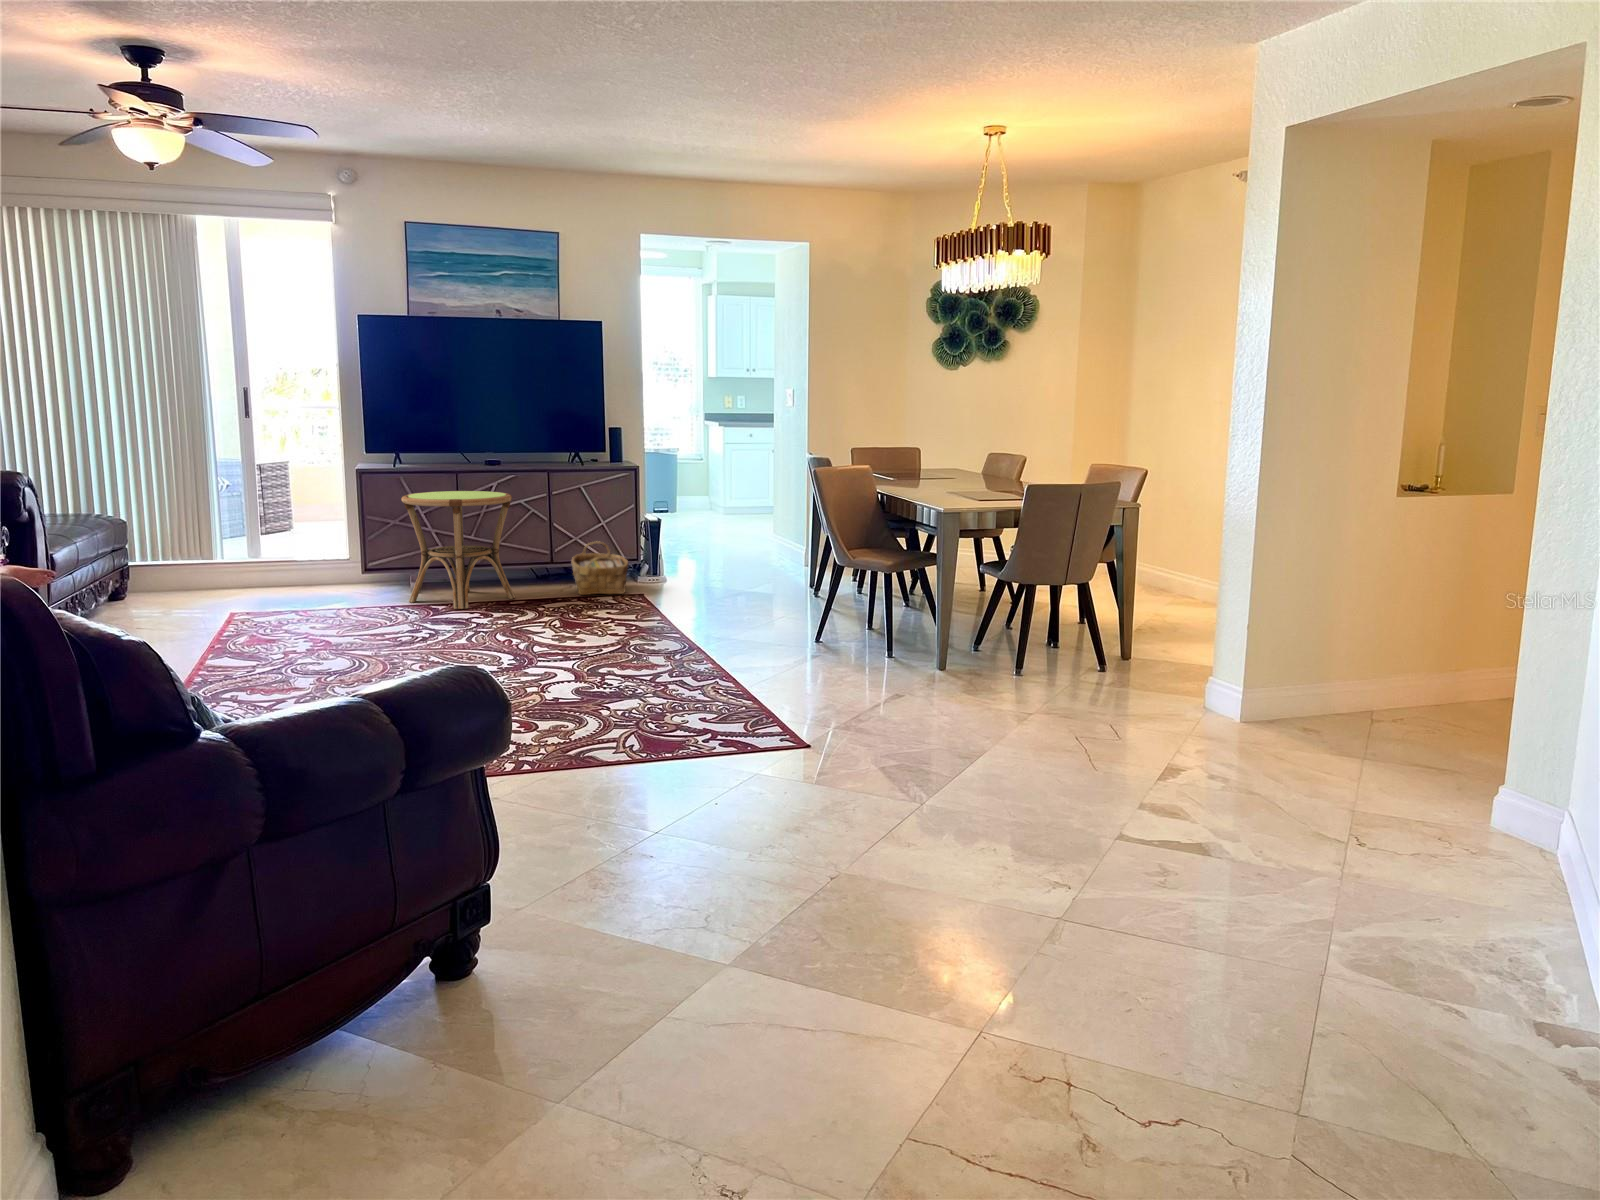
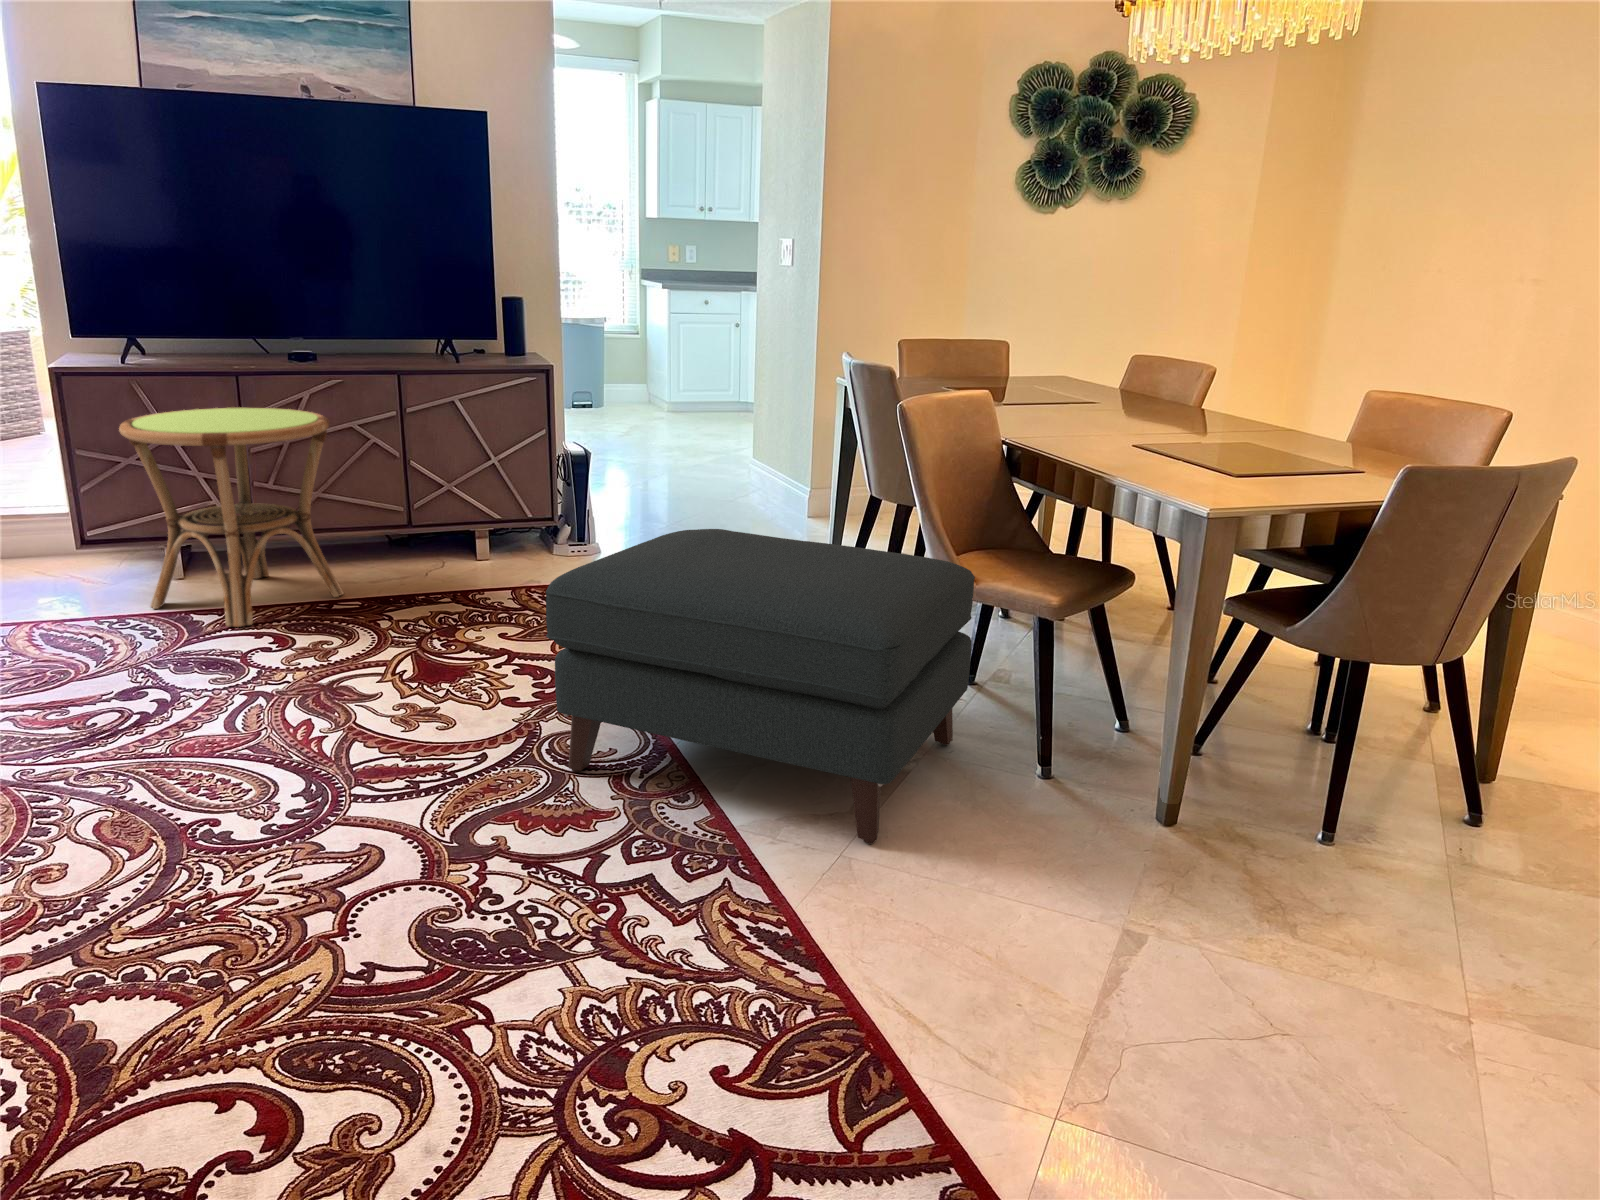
ottoman: none [633,540,852,674] -> present [545,529,975,844]
woven basket: present [571,541,629,595] -> none [442,490,538,586]

